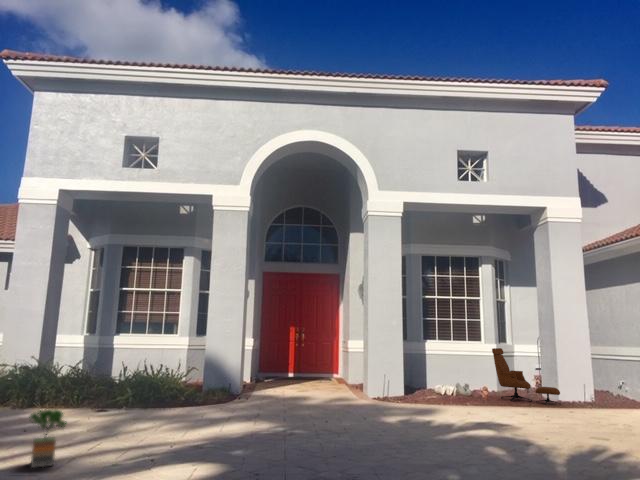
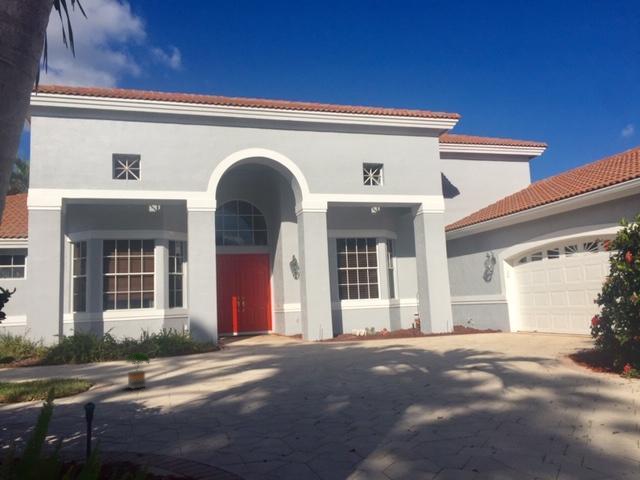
lounge chair: present [492,348,561,404] -> none [389,301,434,336]

